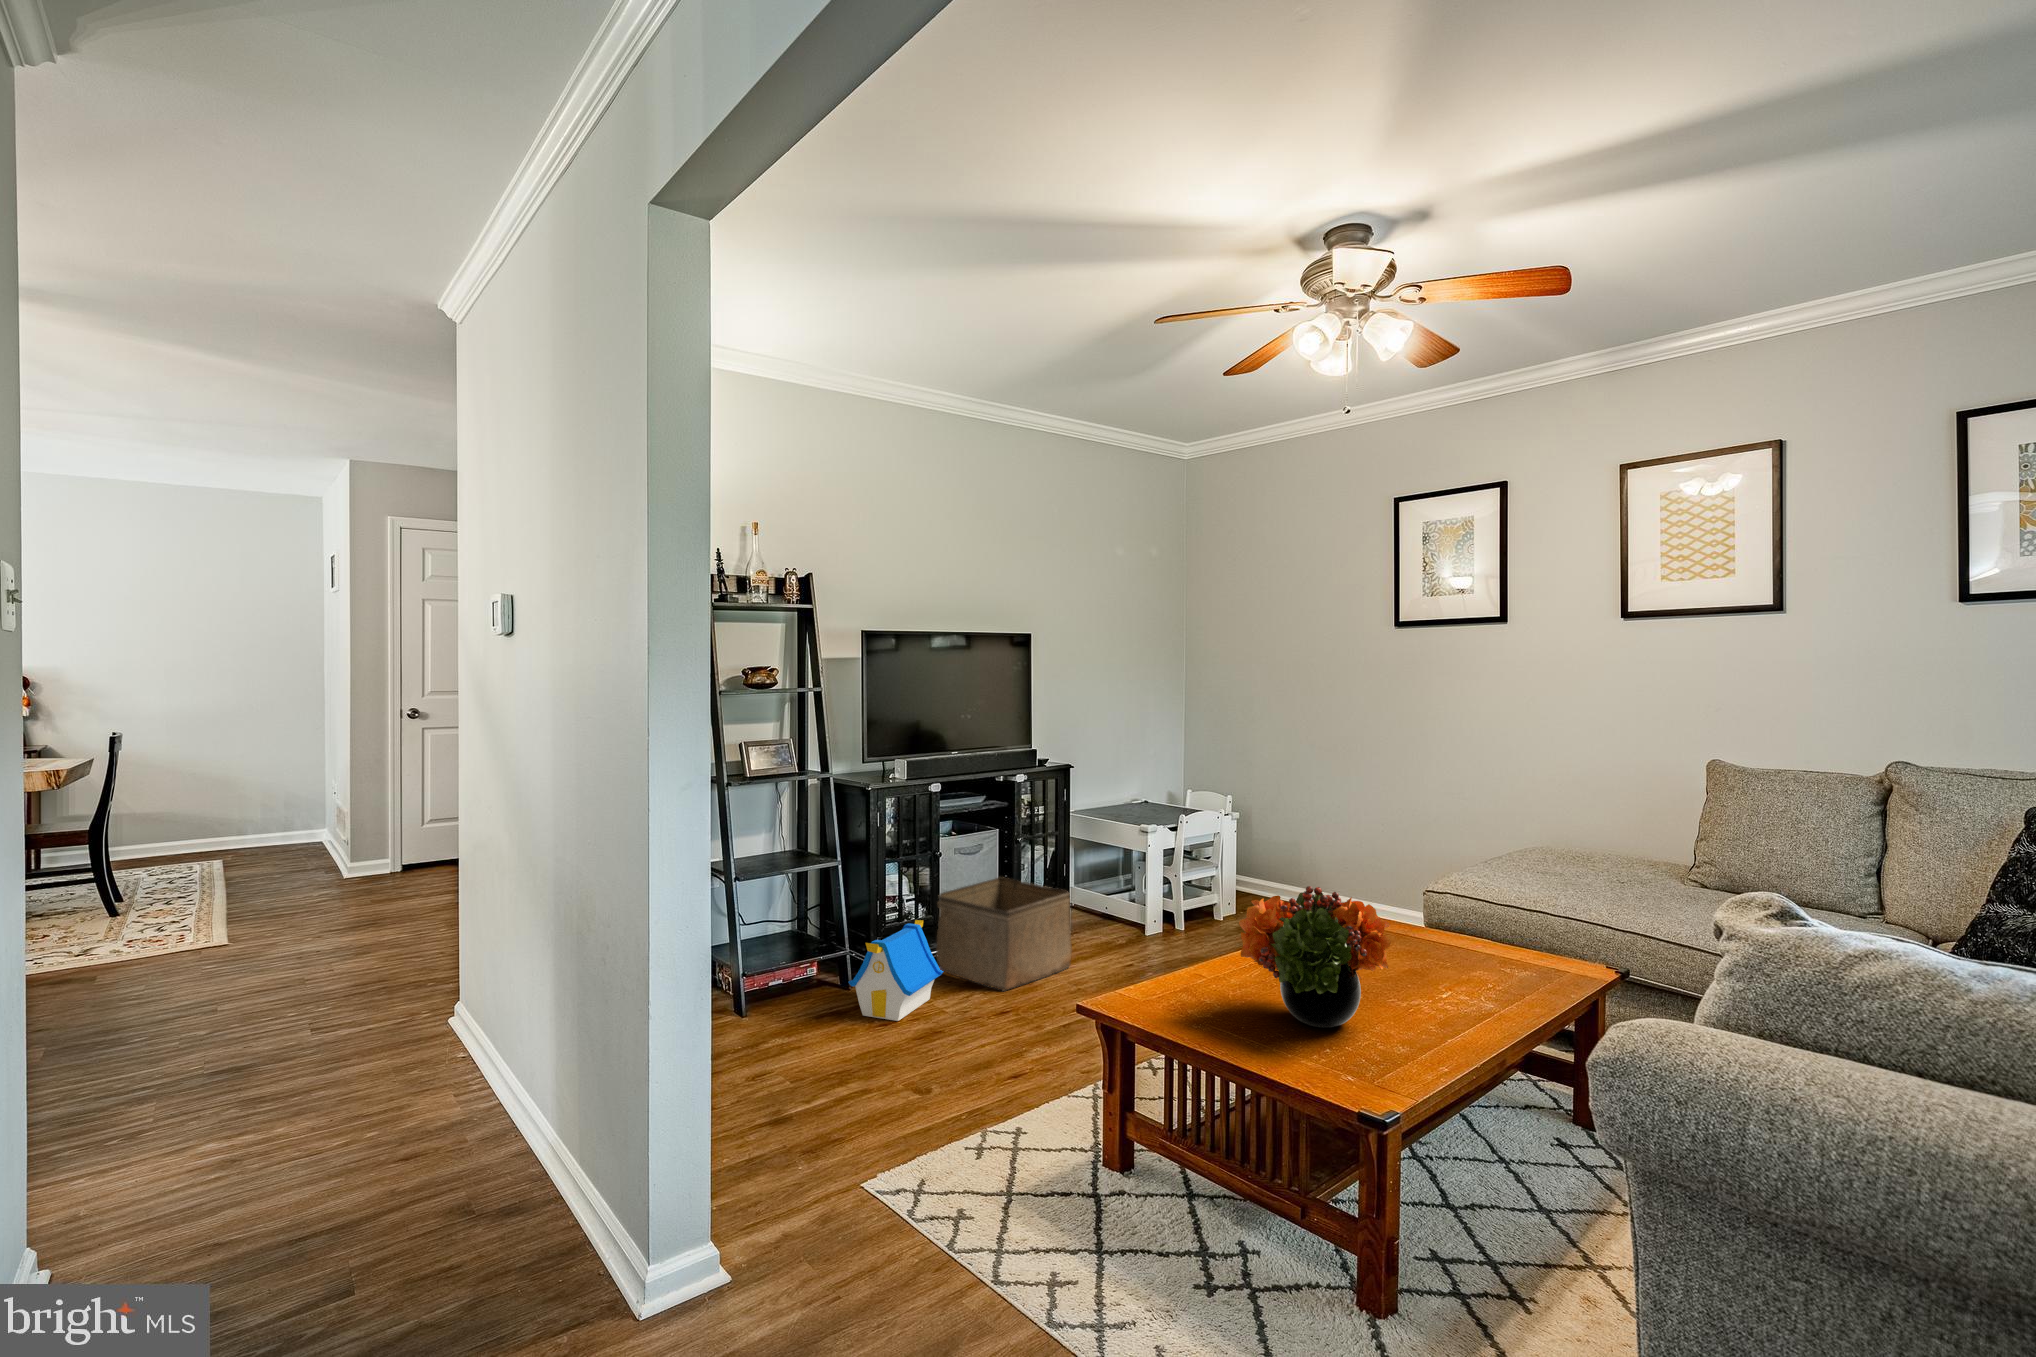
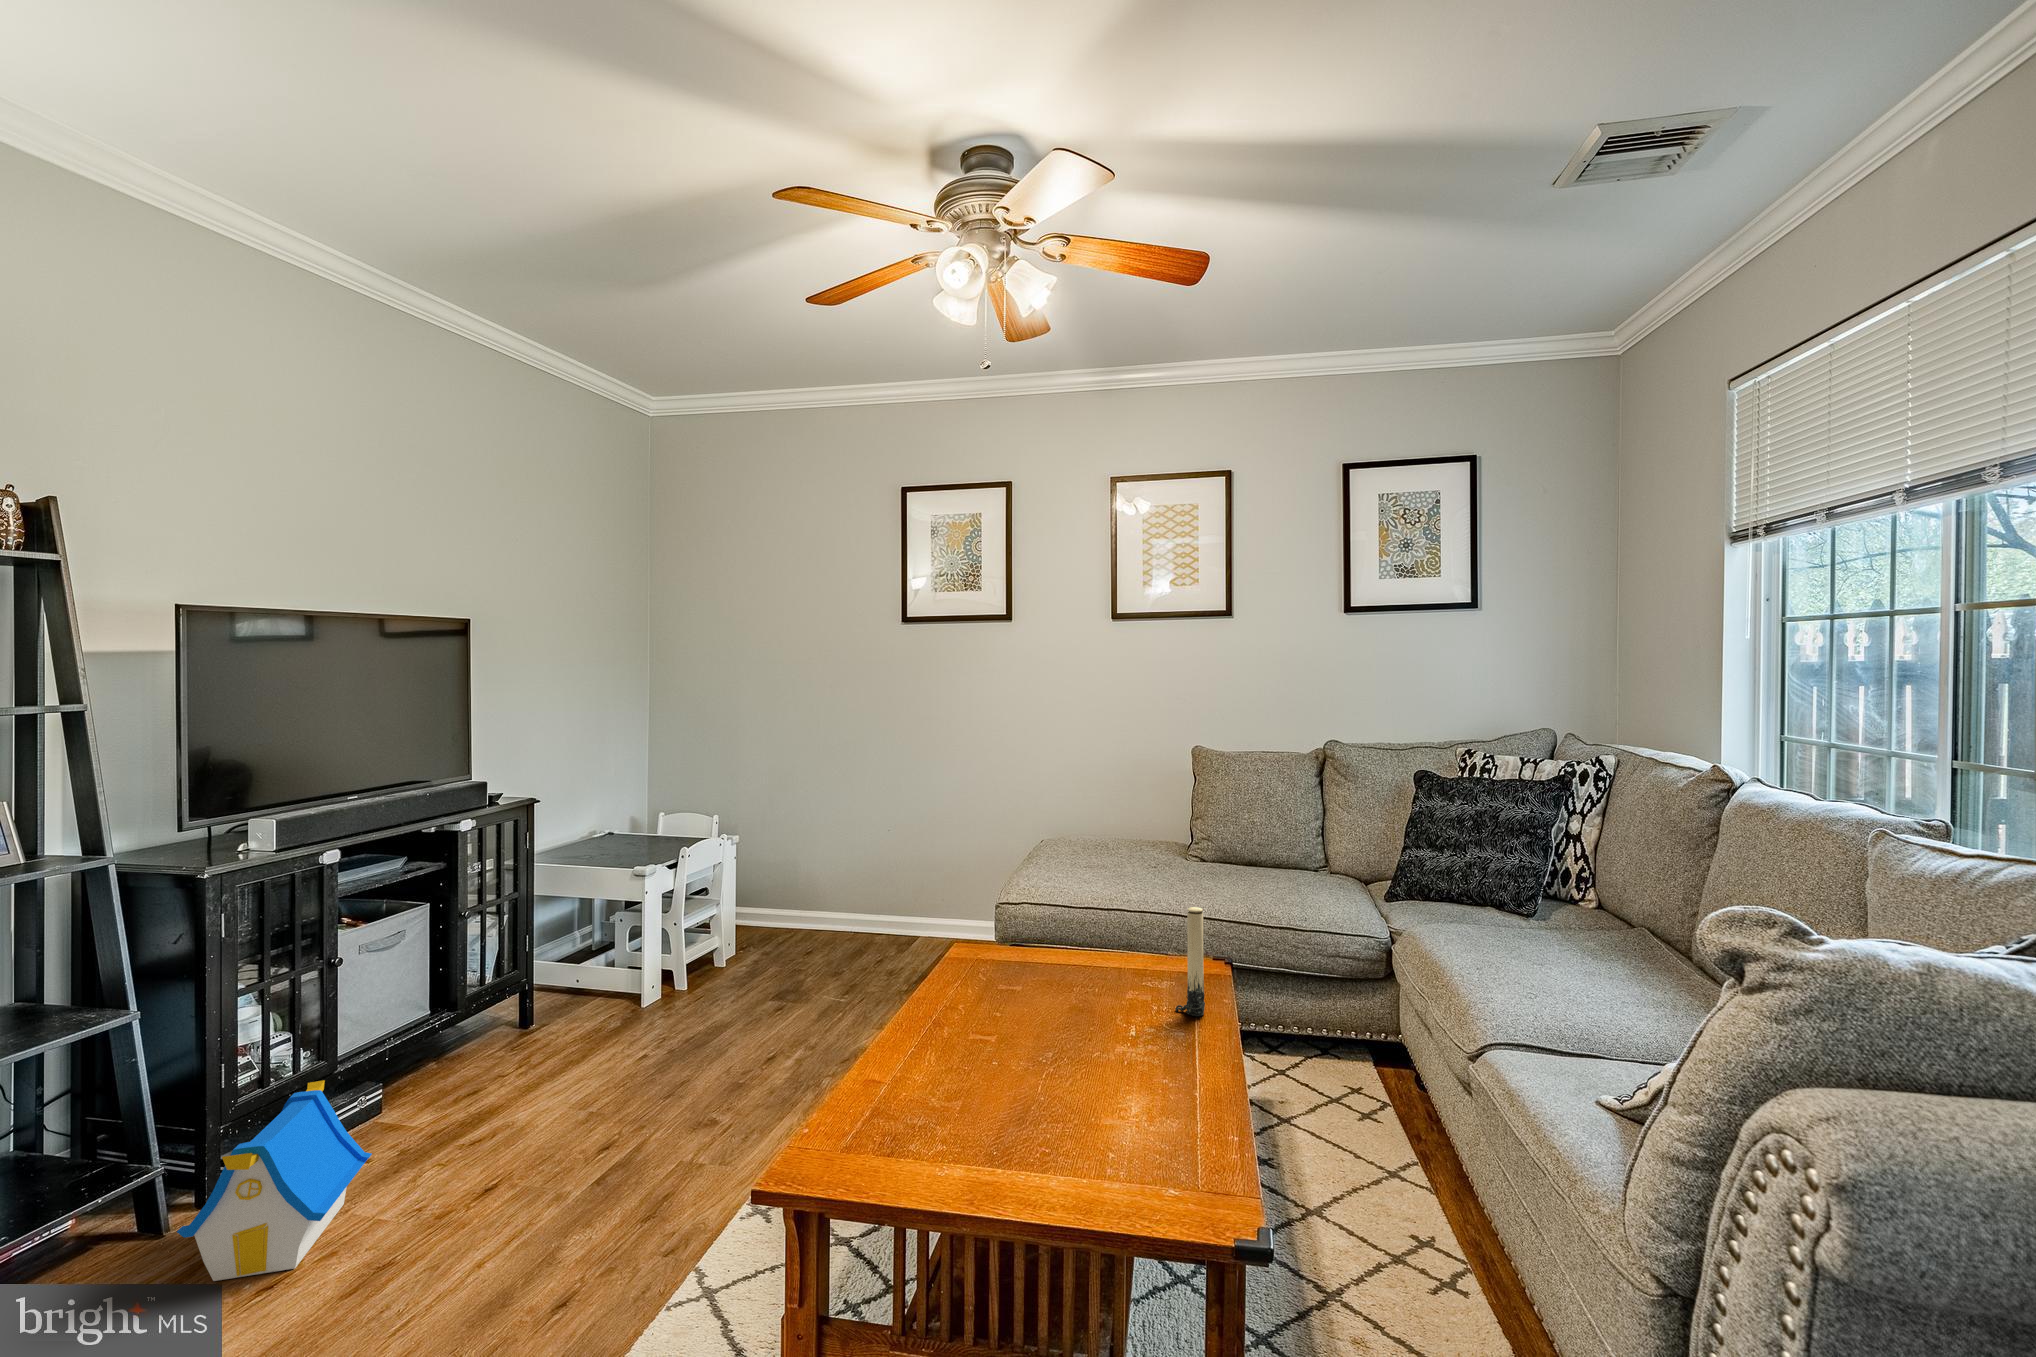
storage bin: present [936,877,1072,991] -> none [336,975,563,1150]
flower arrangement: present [1239,886,1391,1027] -> none [958,942,1141,1125]
candle: none [1510,895,1538,999] -> present [1175,907,1205,1016]

